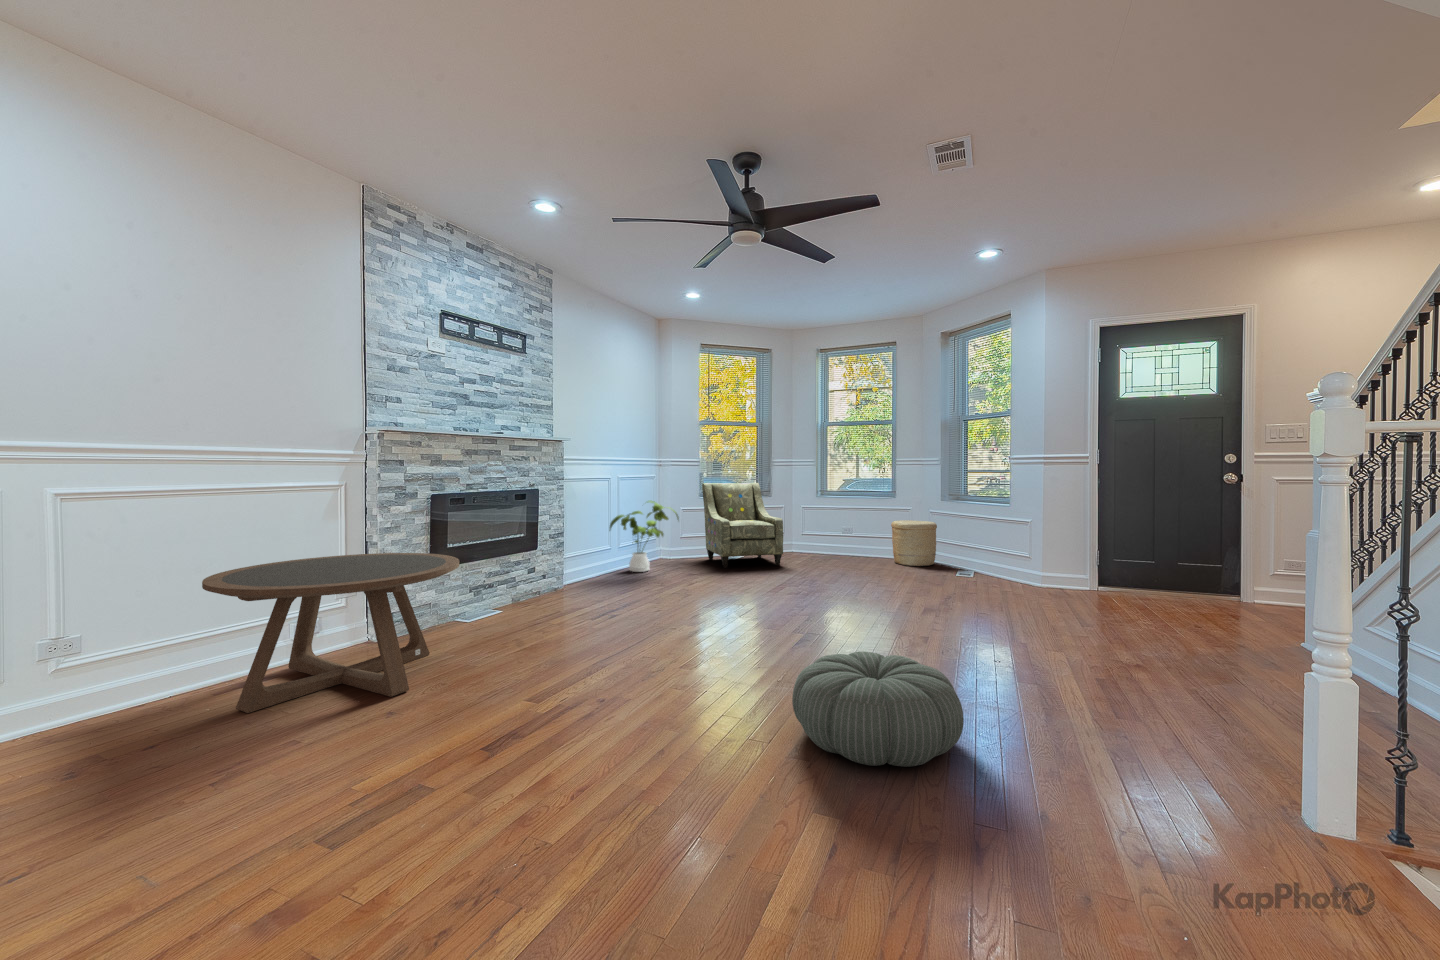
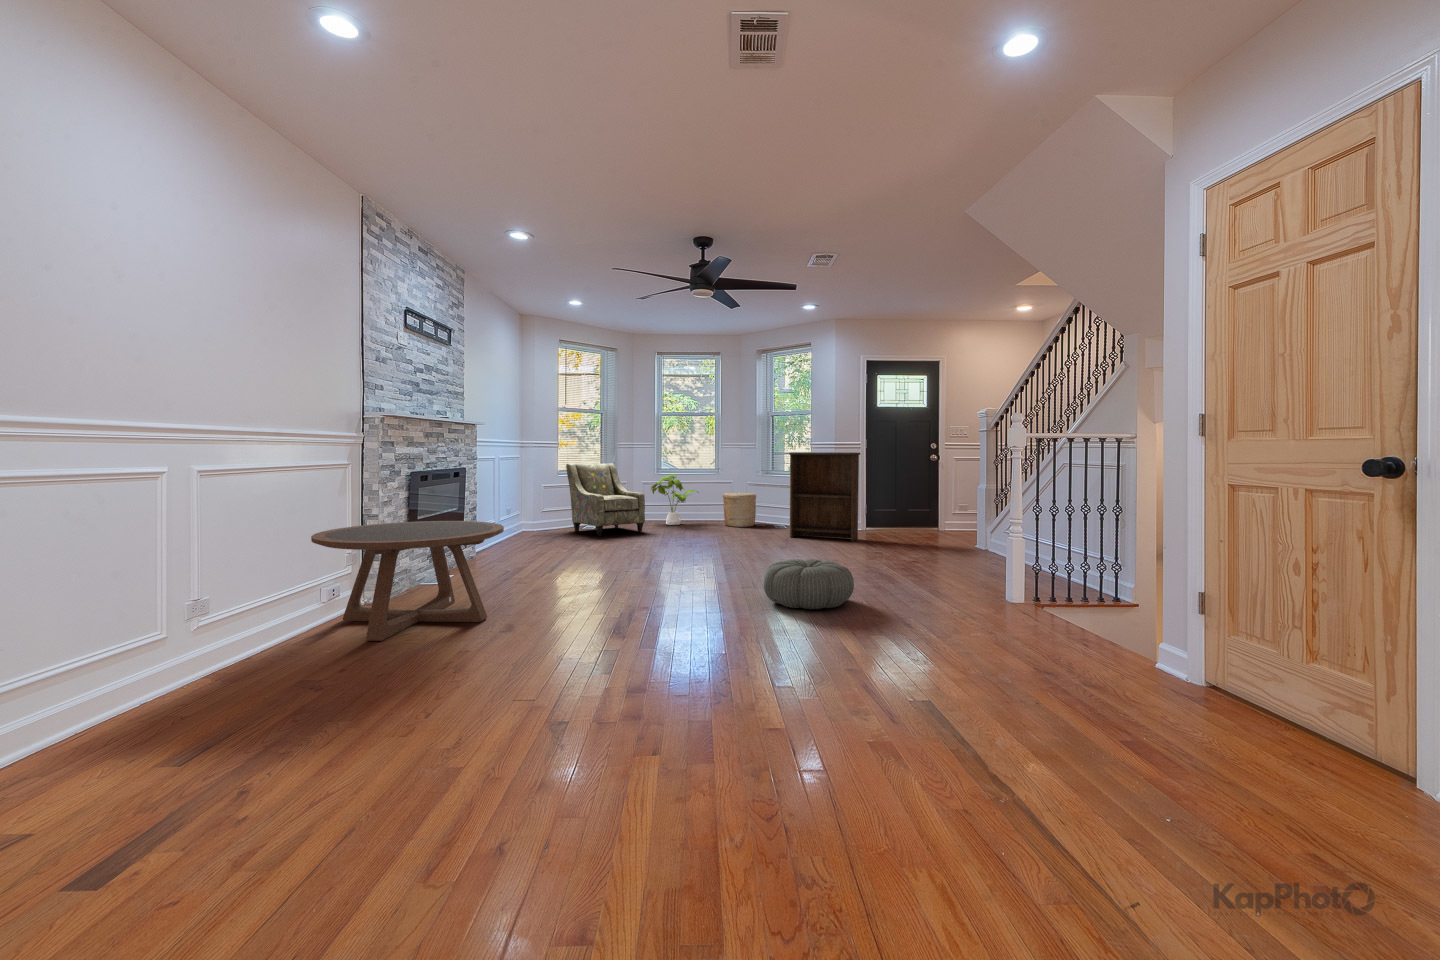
bookshelf: none [966,468,1083,603] -> present [789,452,860,541]
house plant: present [610,501,679,572] -> present [651,474,699,525]

